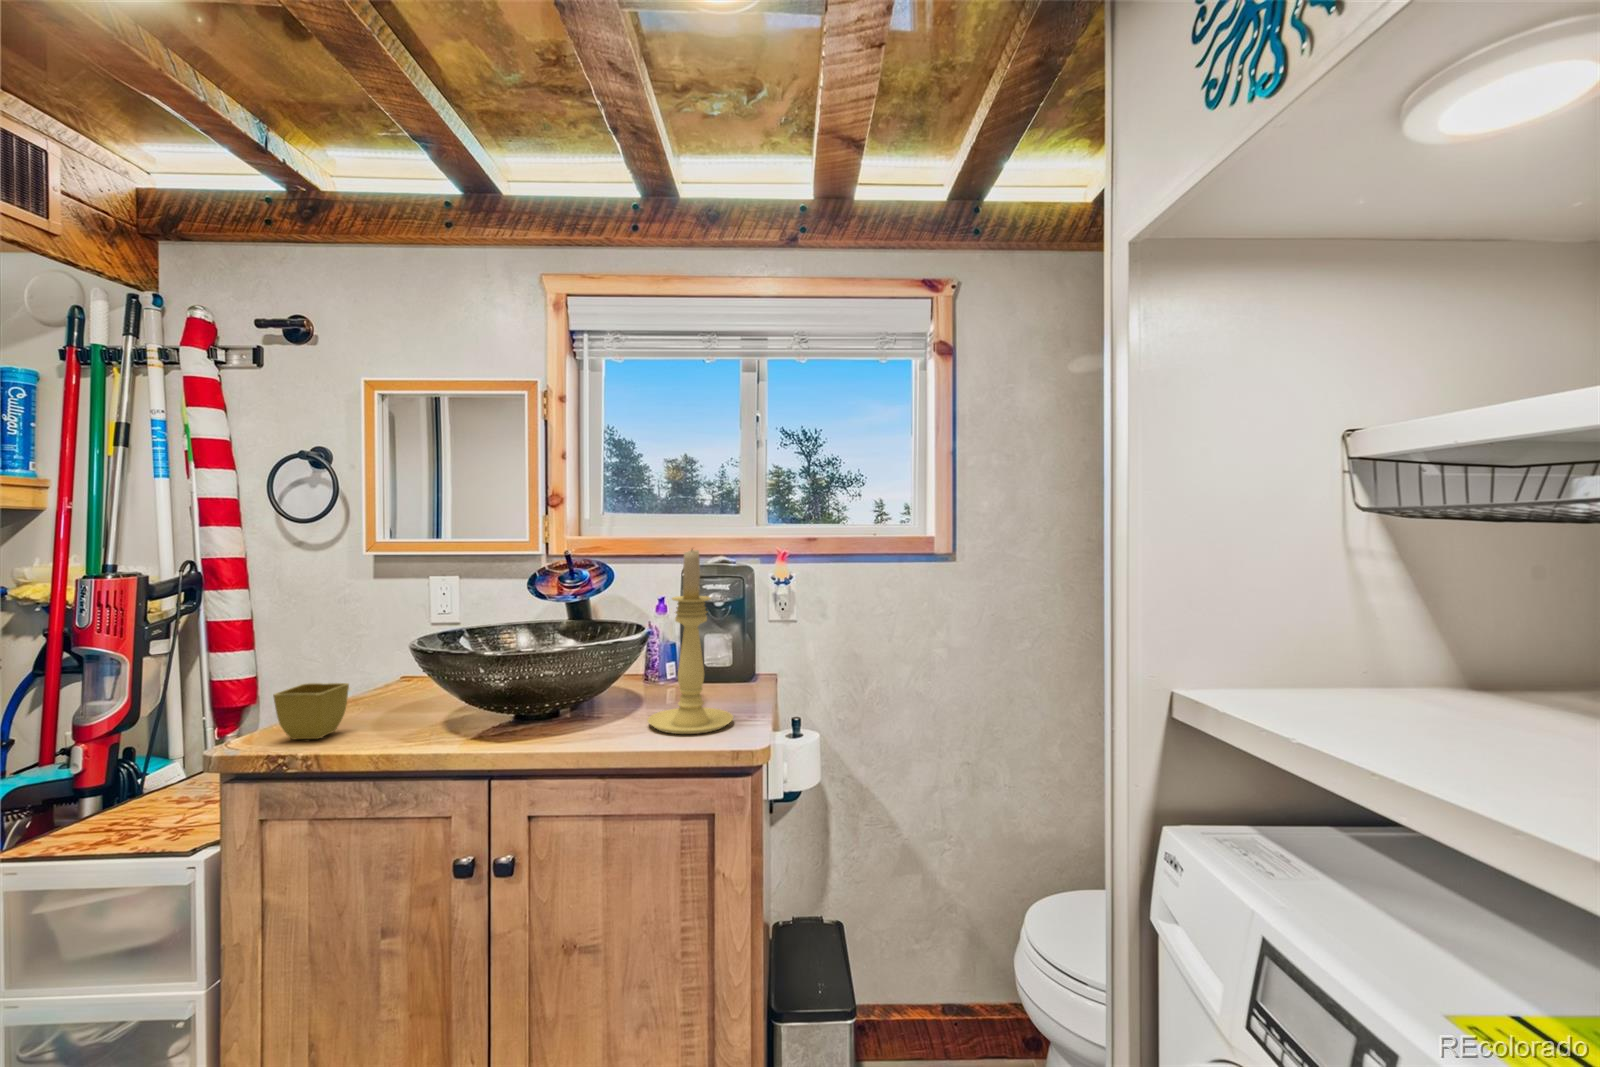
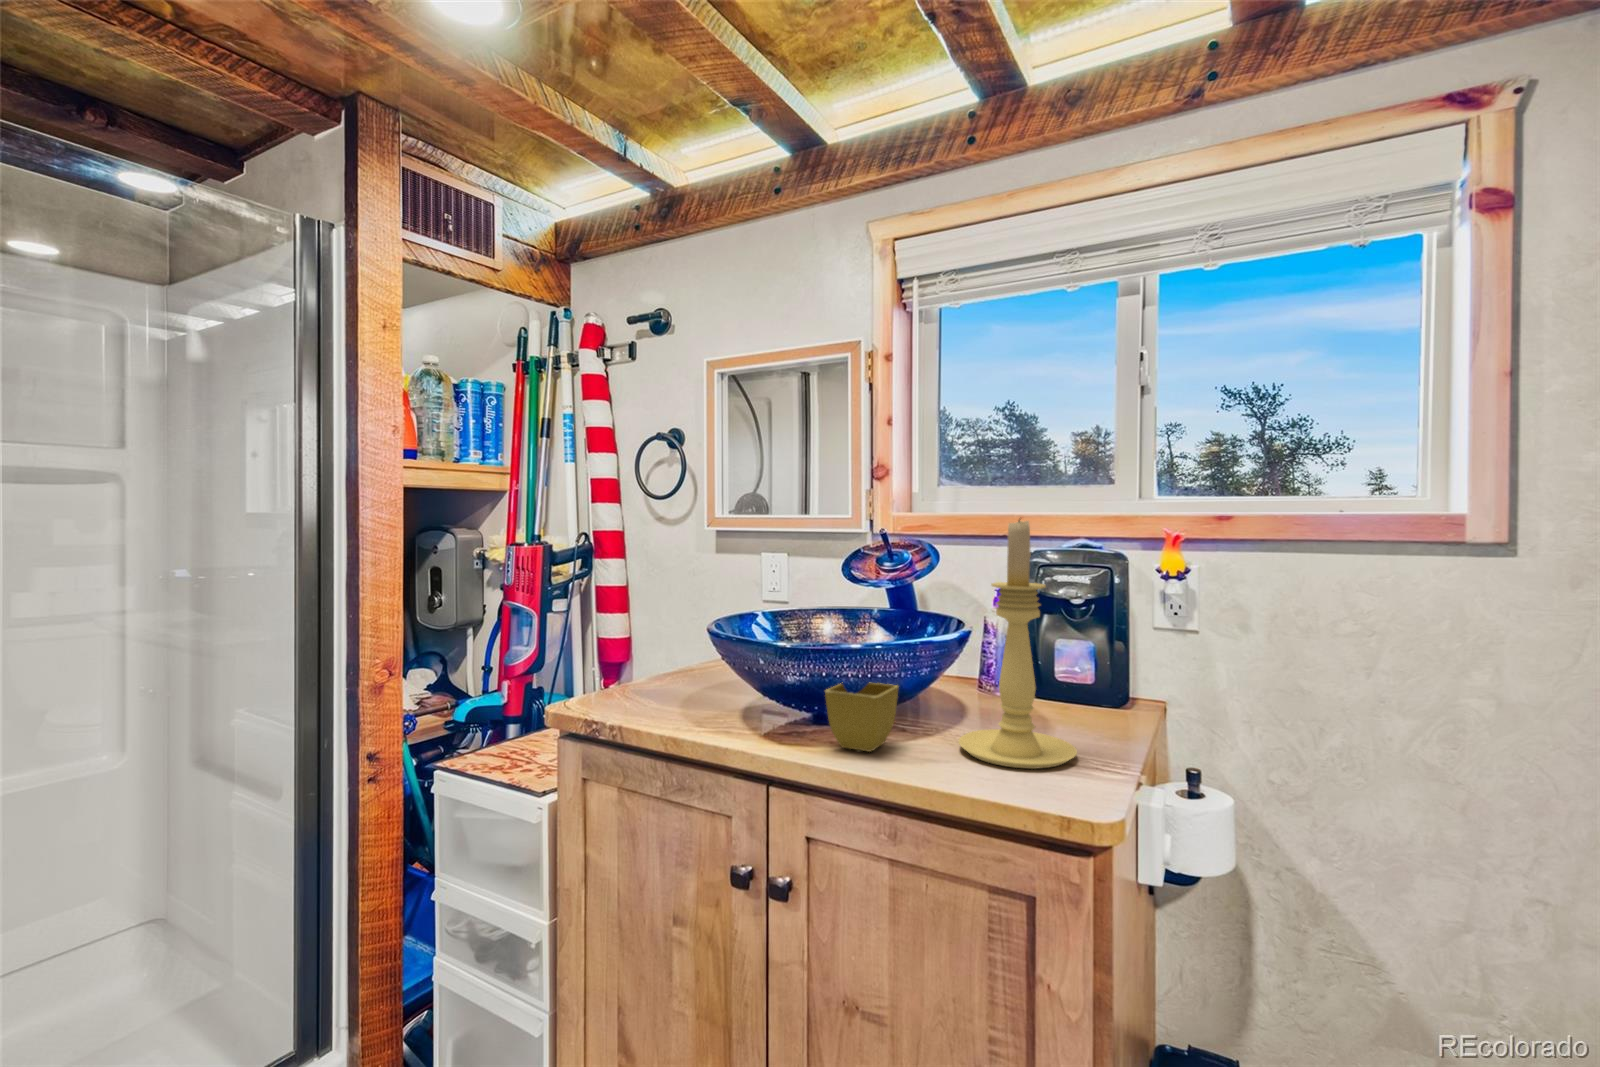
flower pot: present [273,683,349,739] -> present [825,683,899,752]

